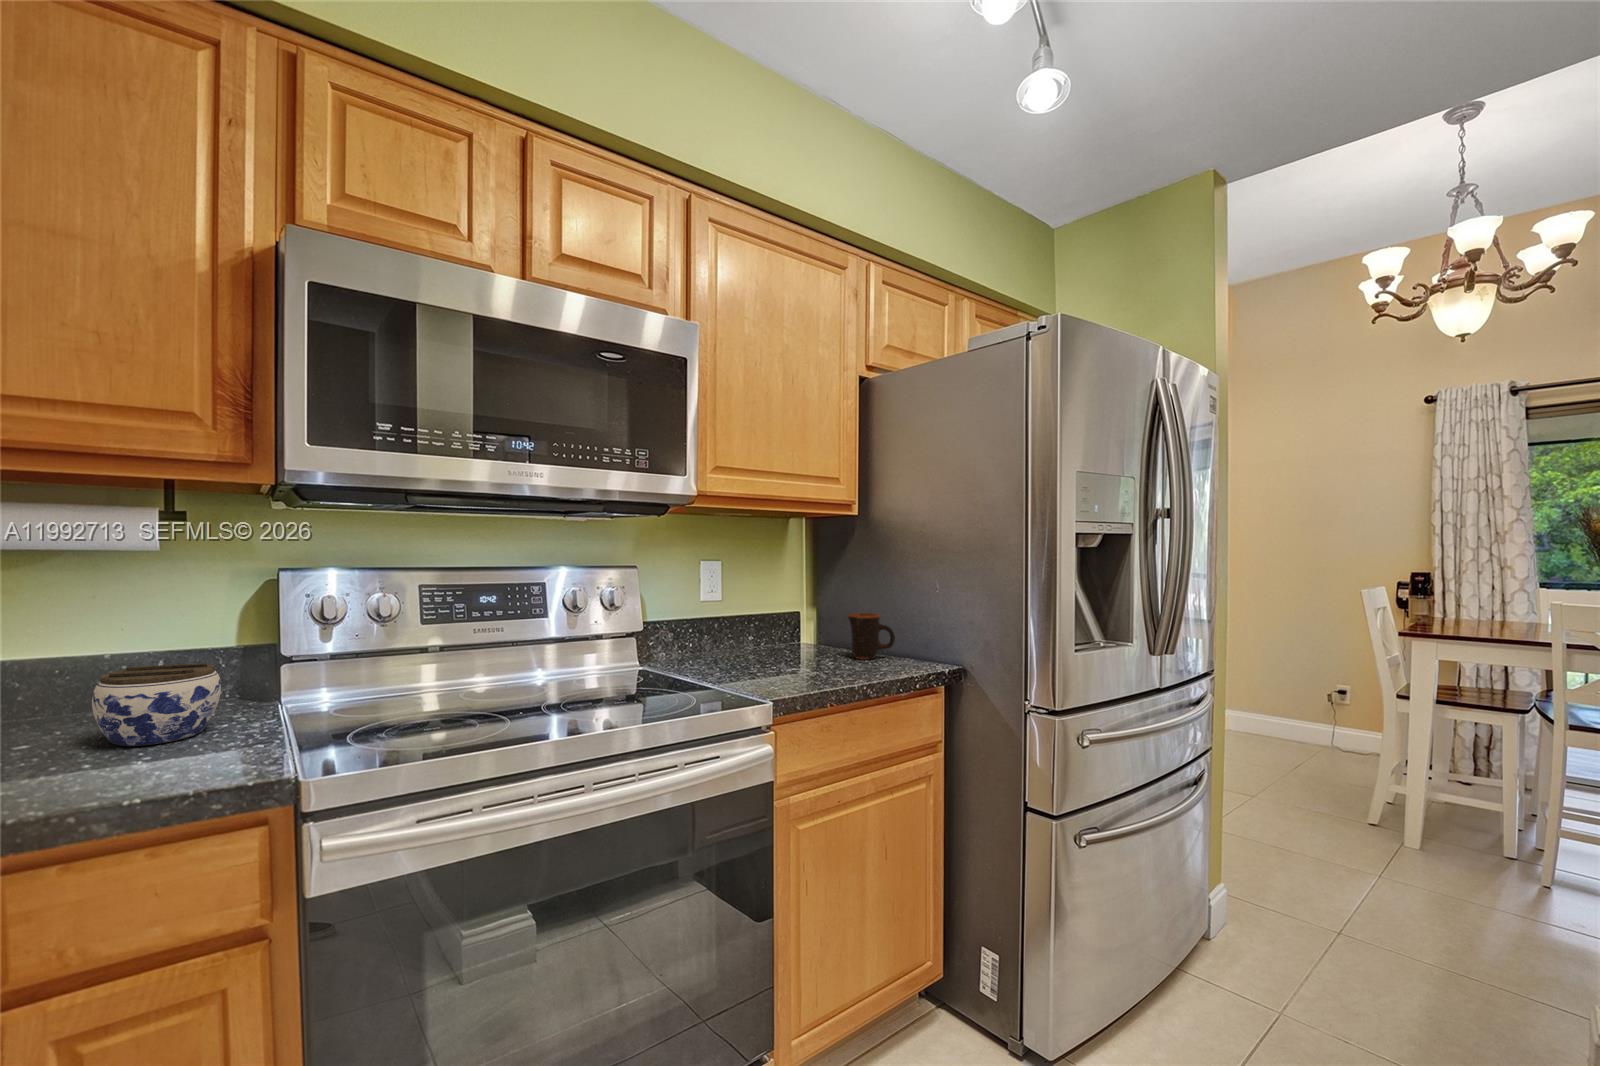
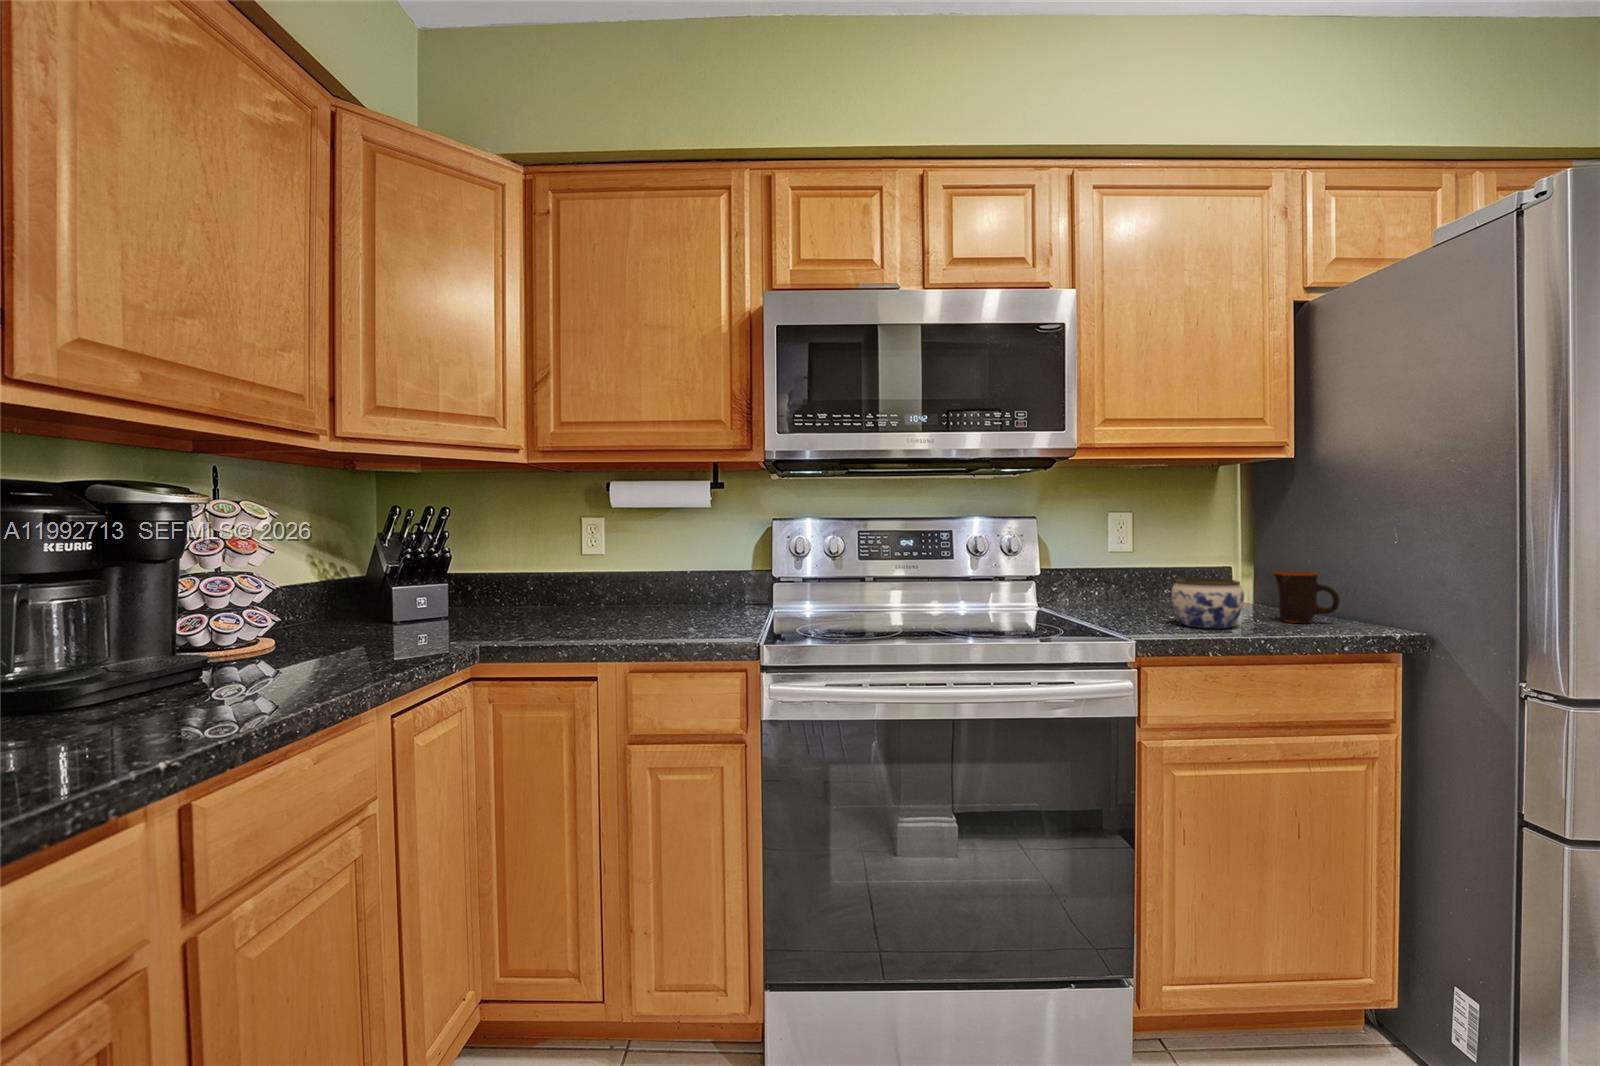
jar: present [92,663,221,746] -> present [1171,577,1244,628]

